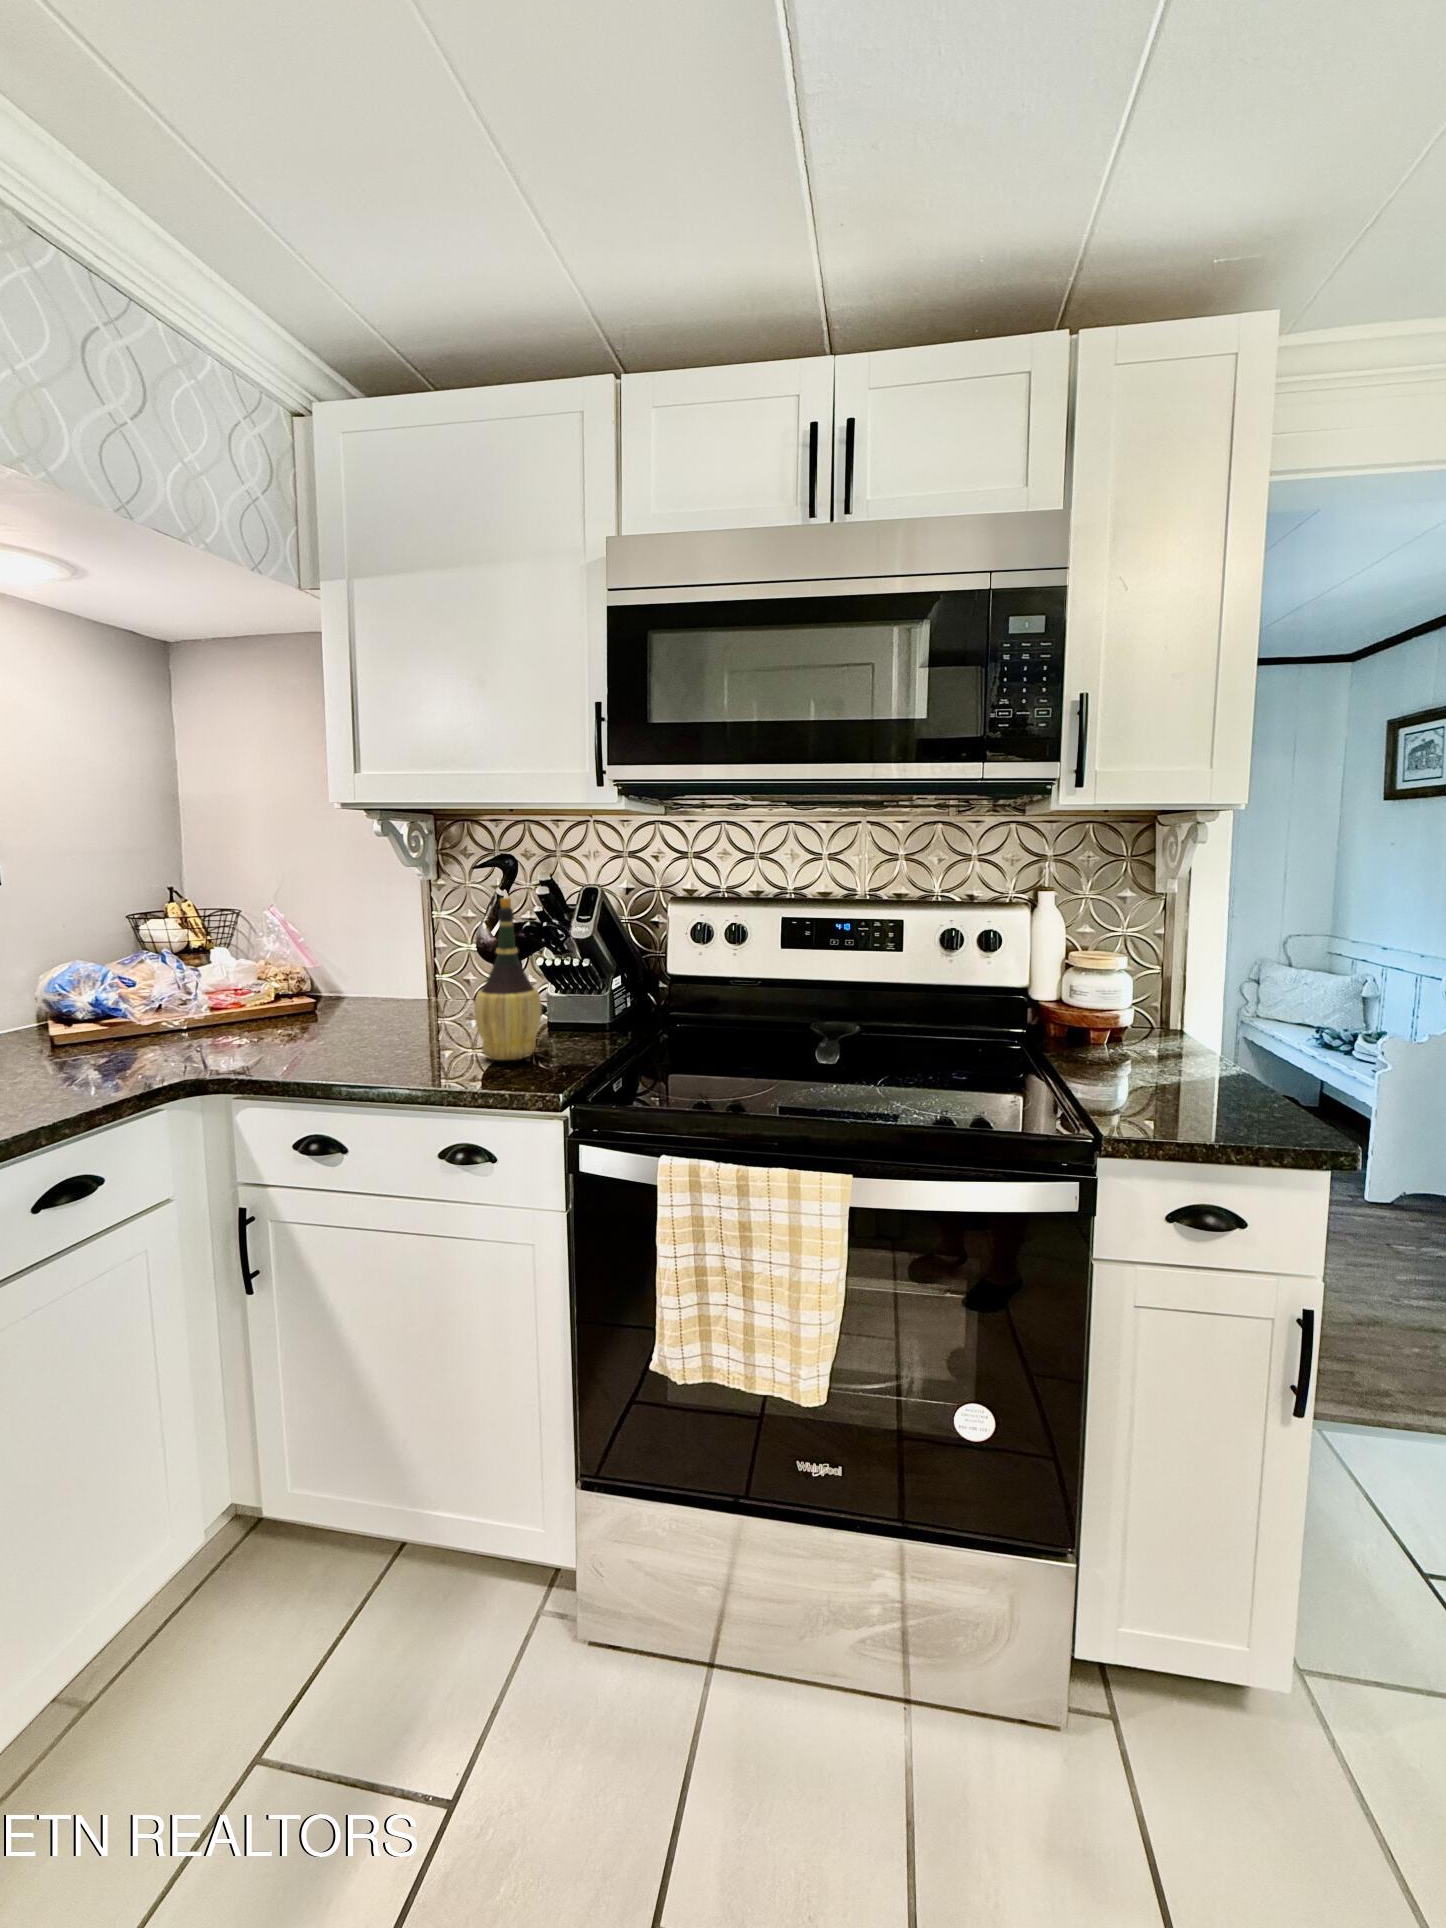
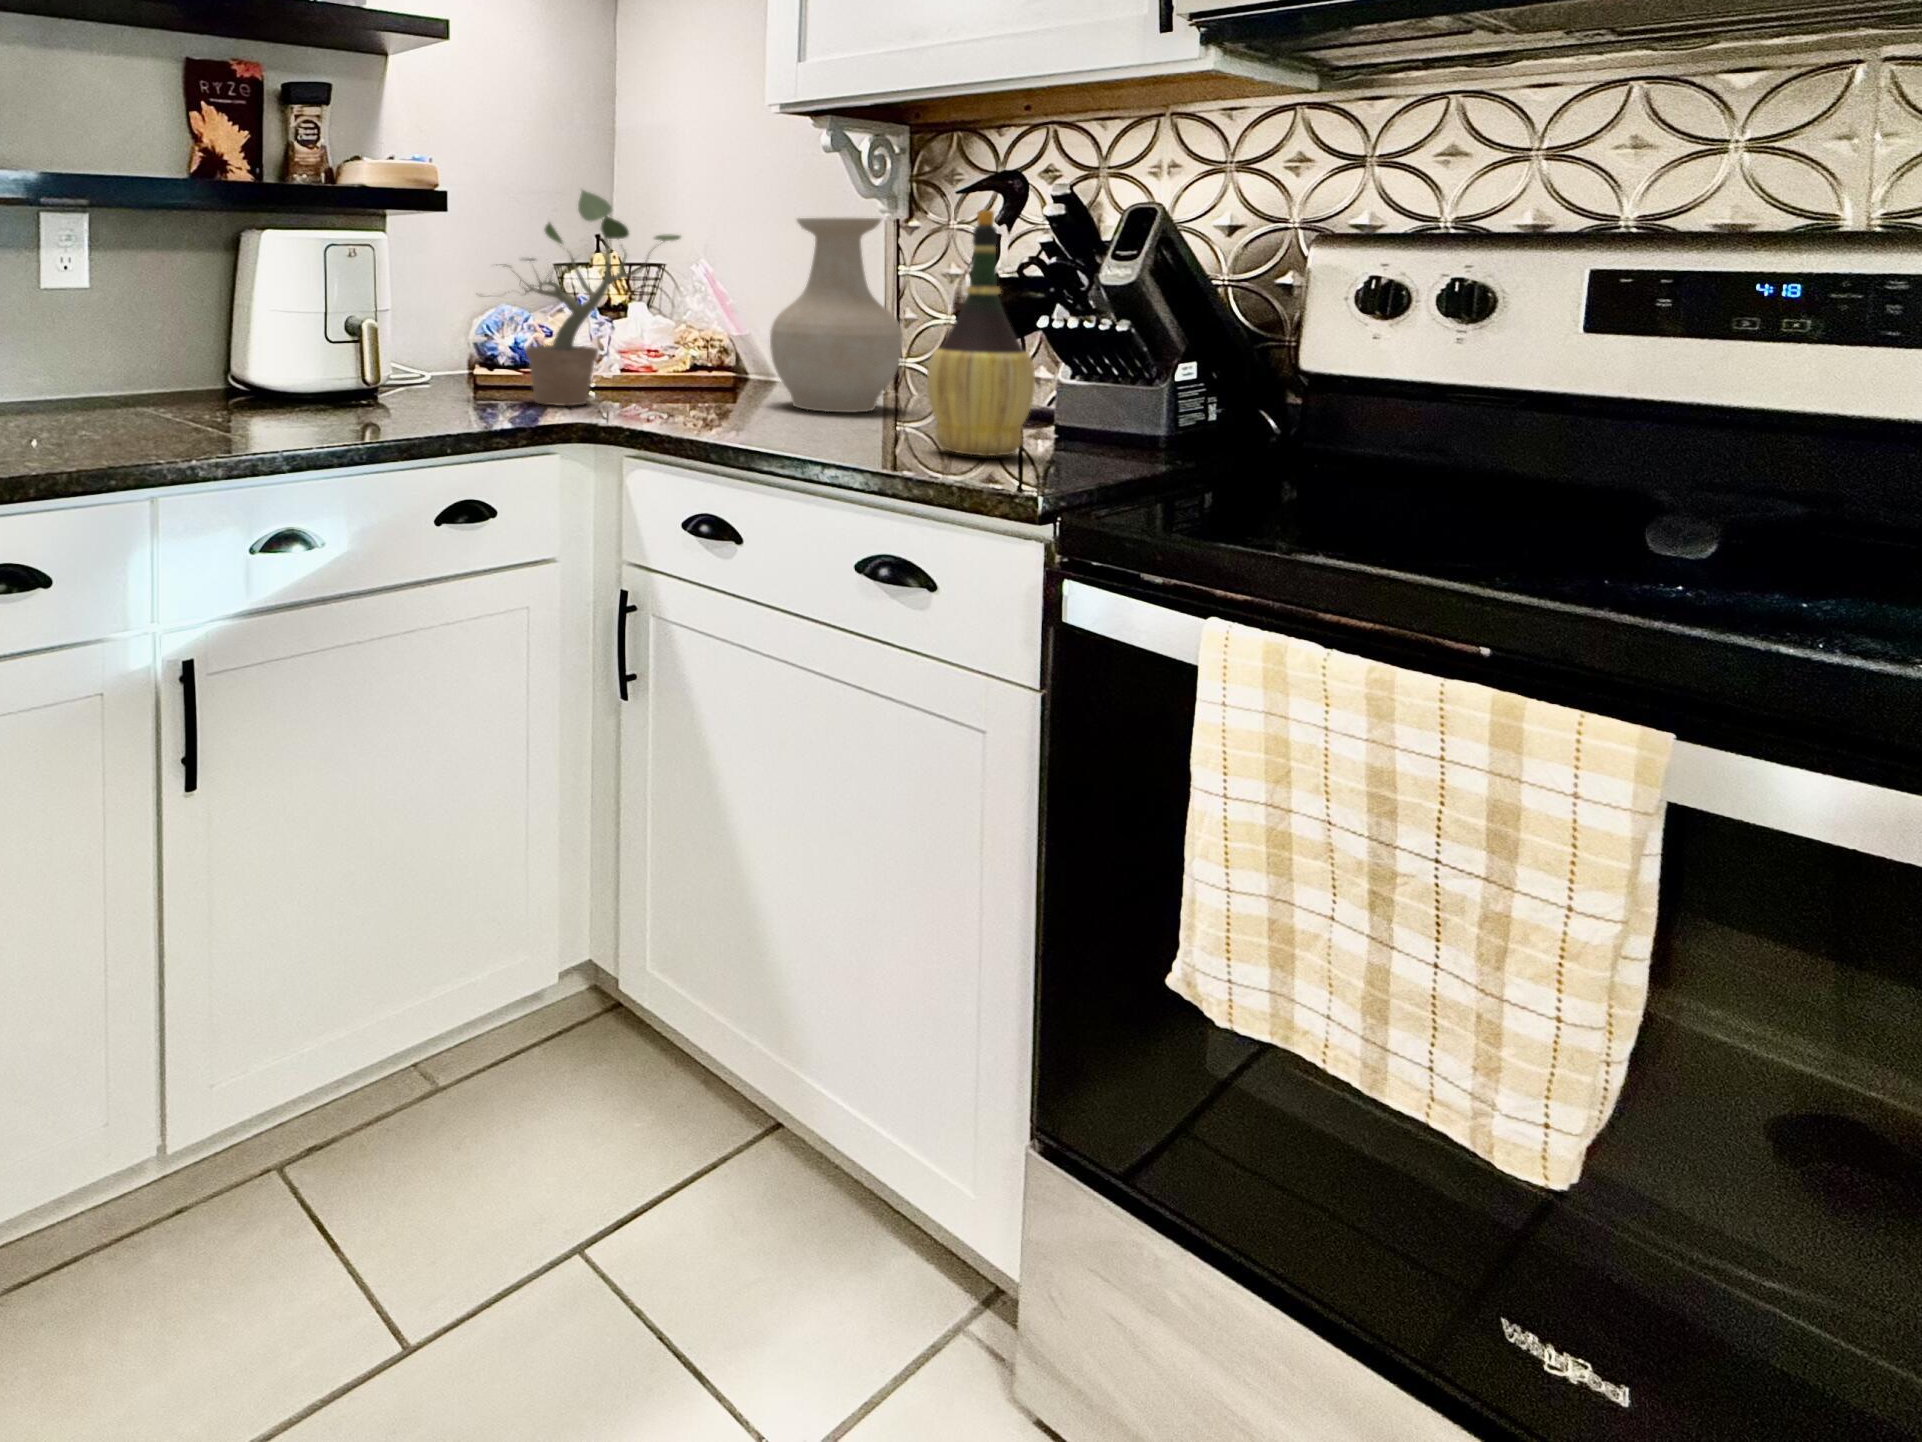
potted plant: none [58,865,269,1059] -> present [504,190,680,406]
vase: none [345,886,443,1029] -> present [770,218,903,412]

